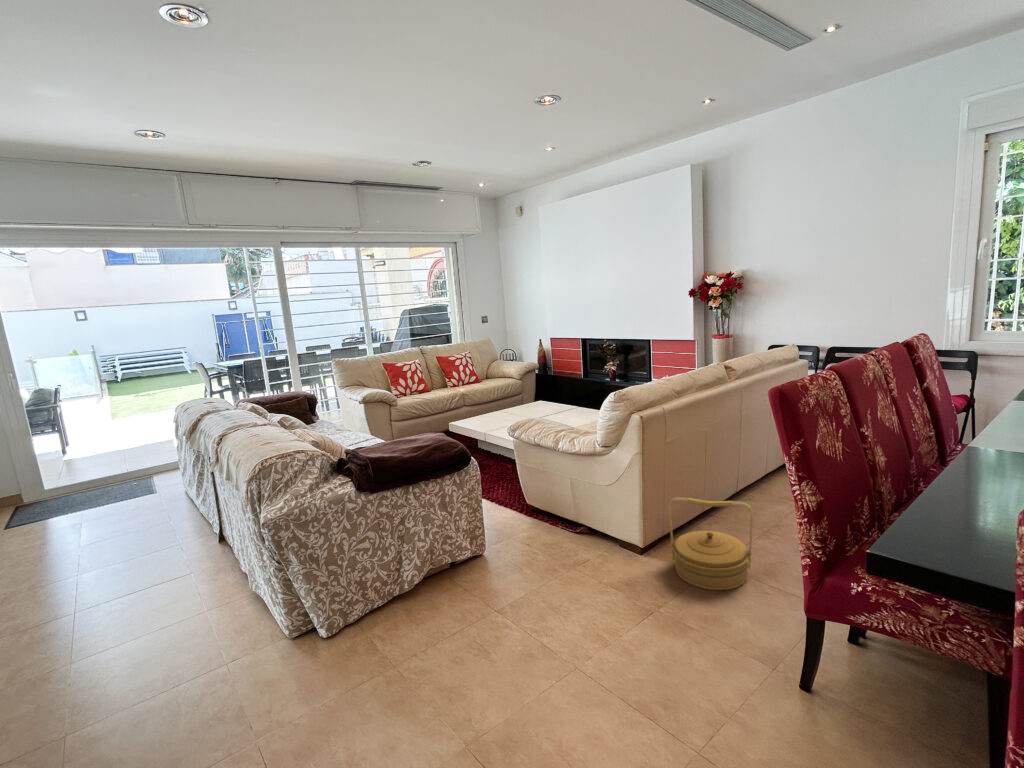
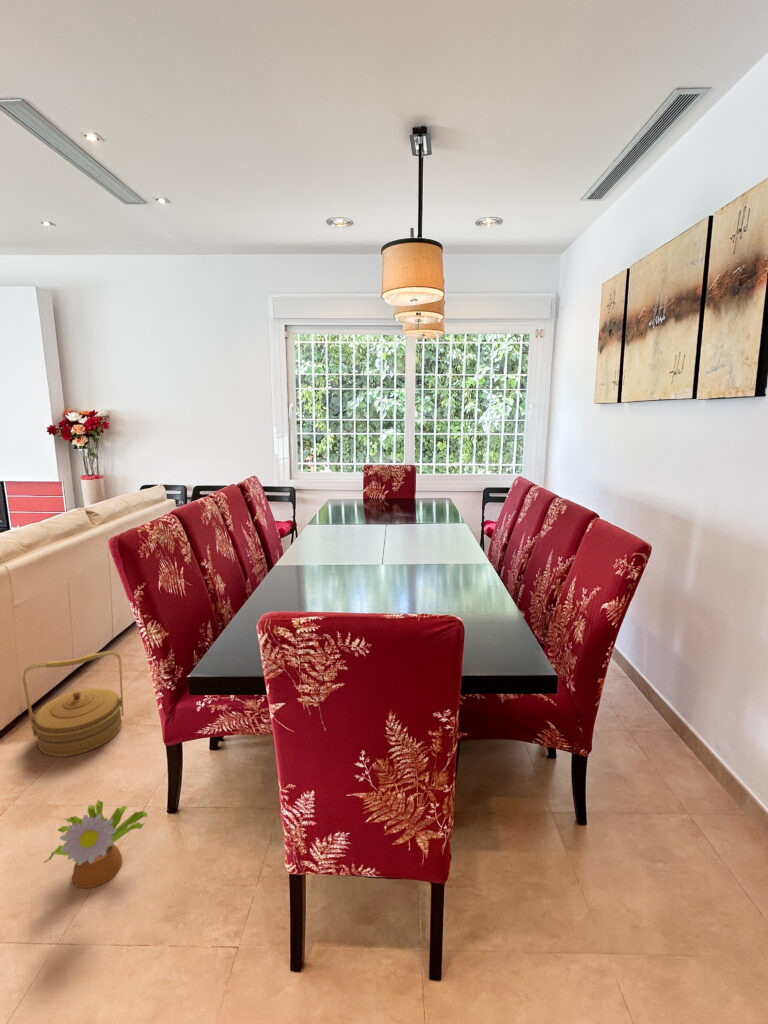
decorative plant: none [686,641,782,723] -> present [44,800,148,888]

